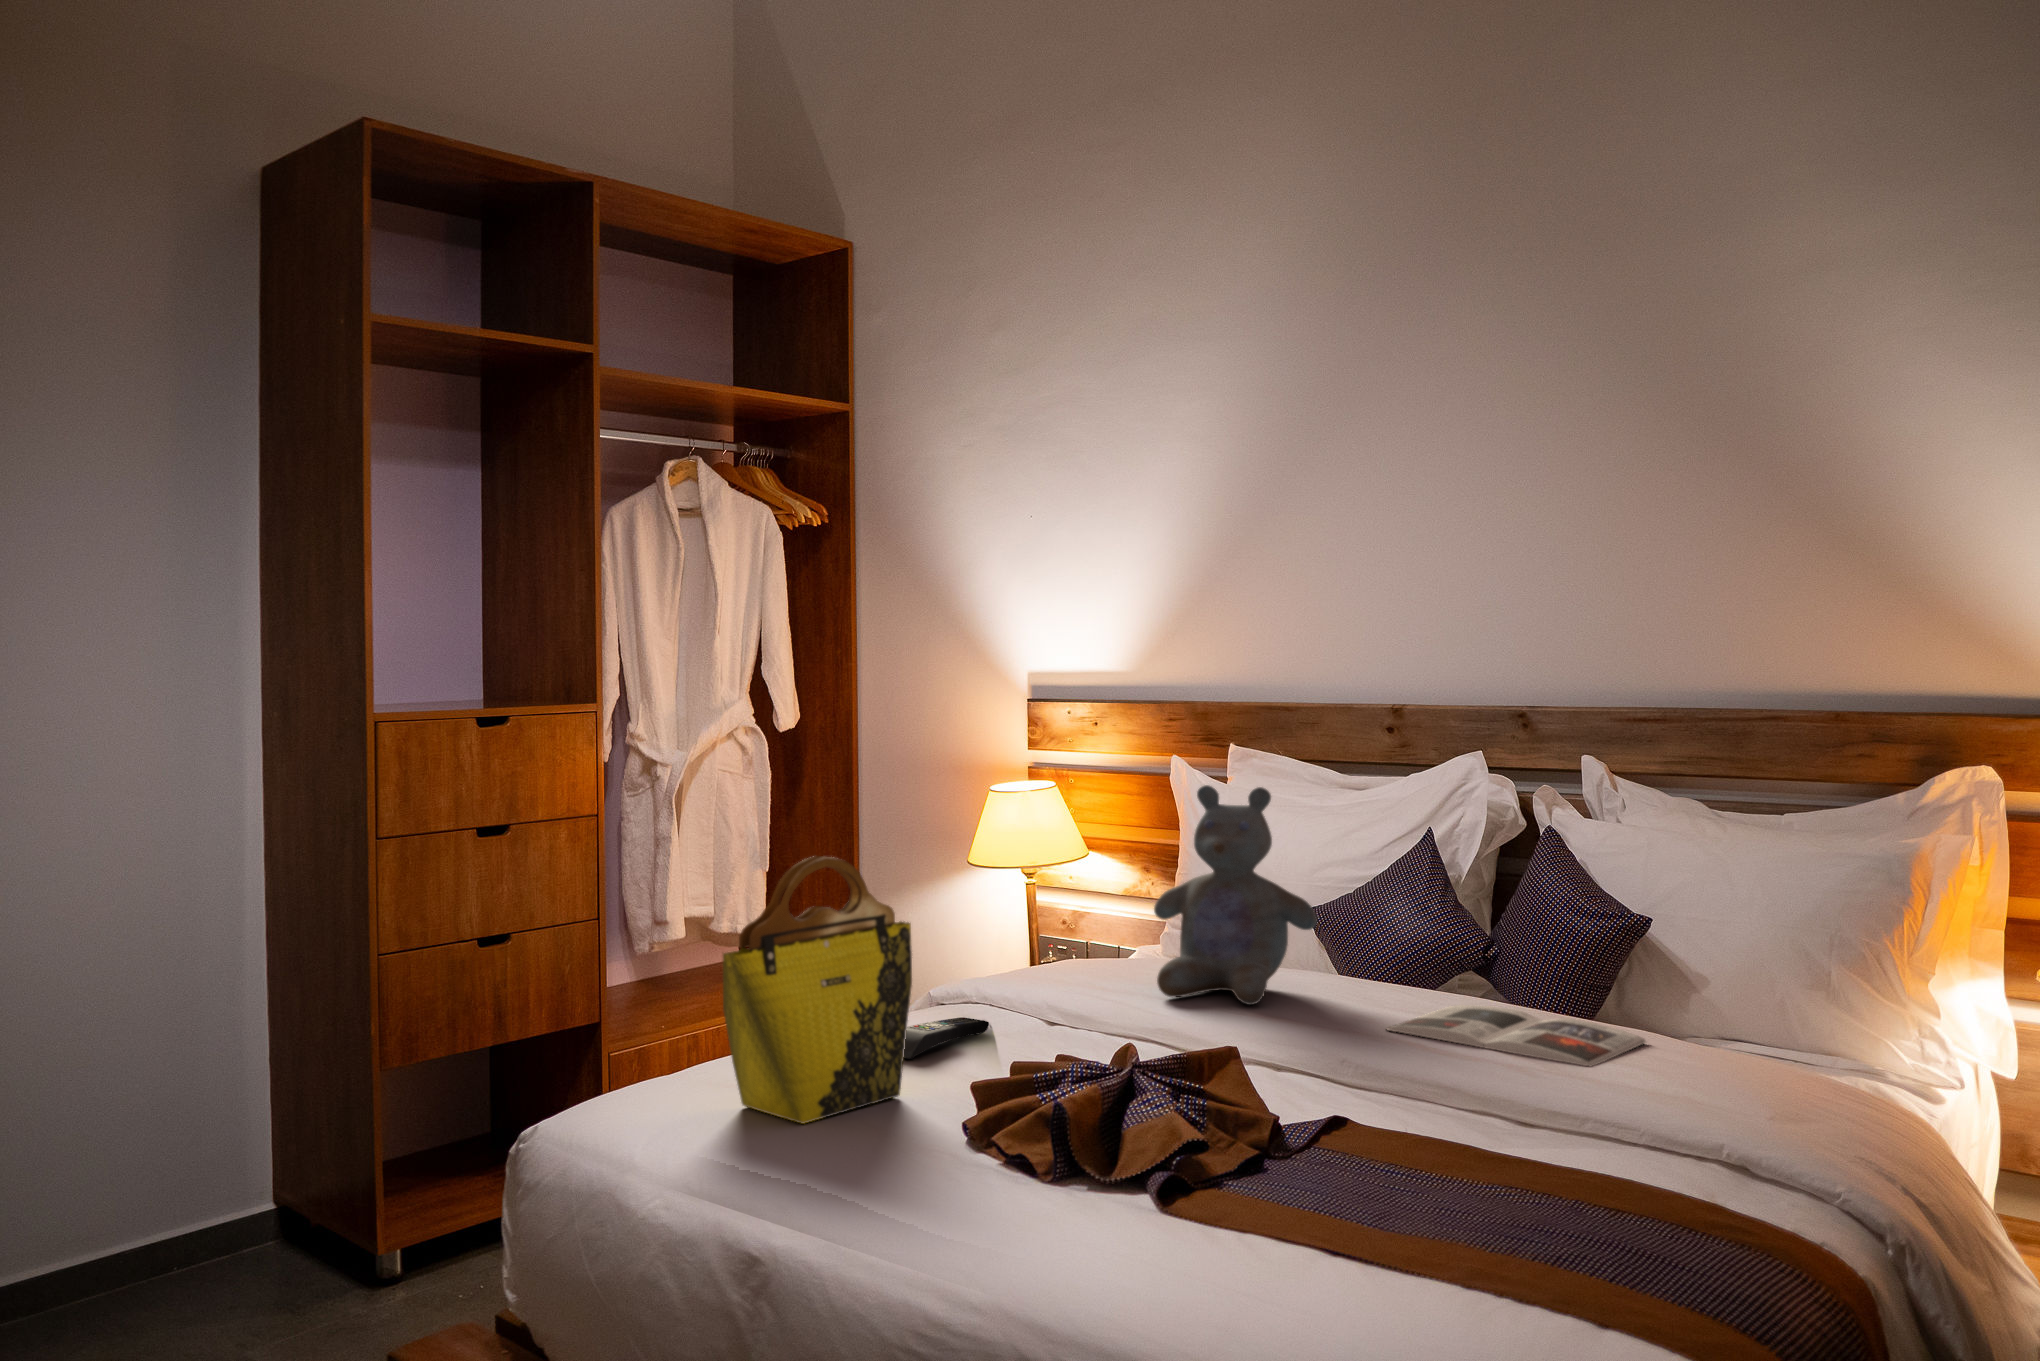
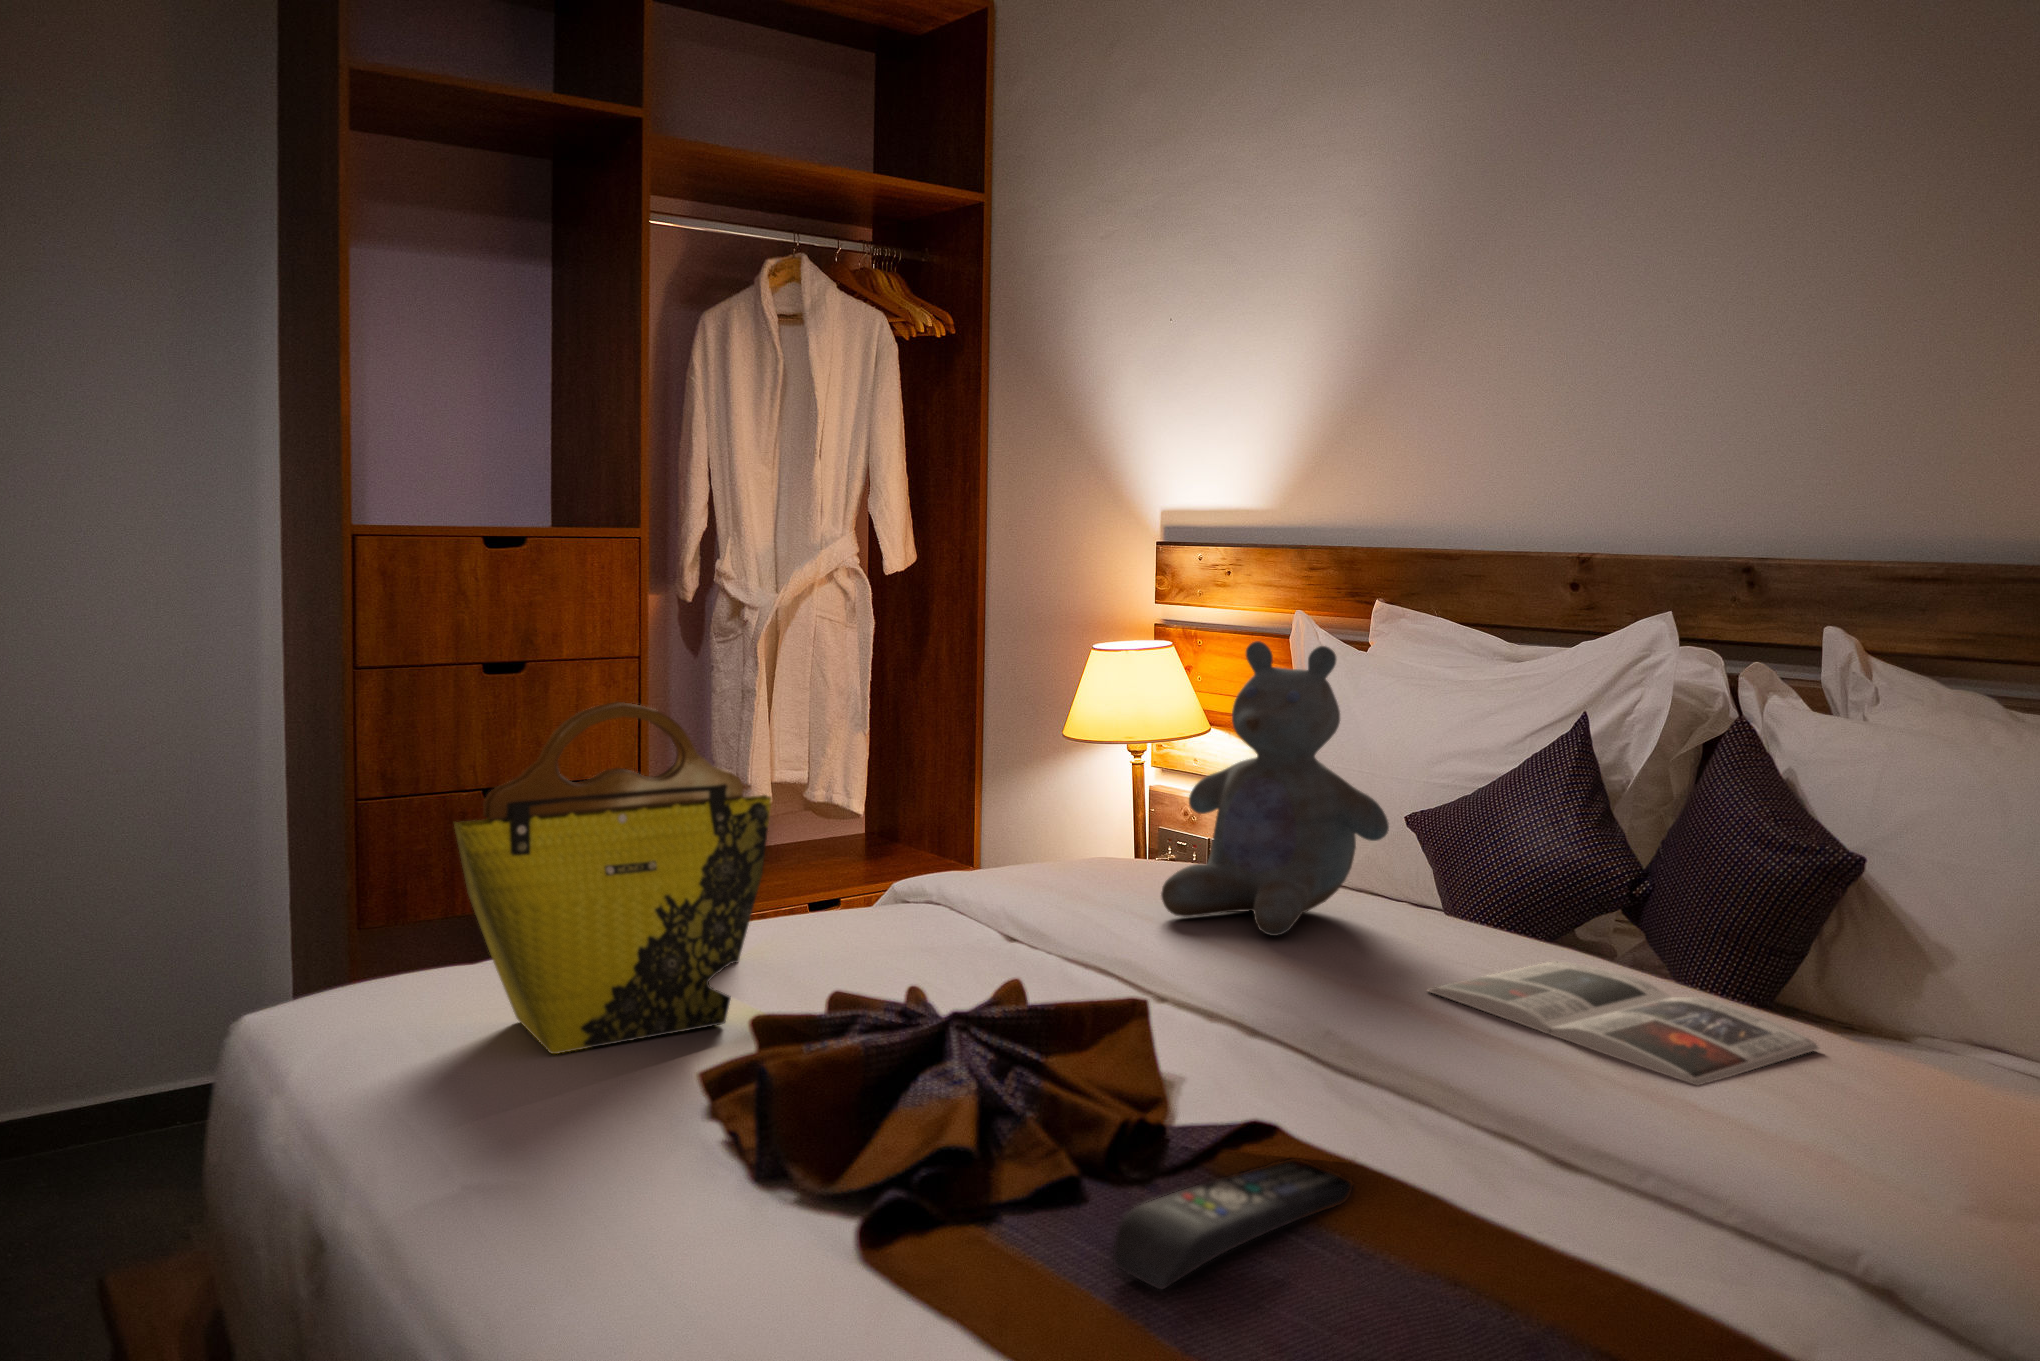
remote control: present [904,1017,989,1059] -> present [1113,1159,1353,1290]

